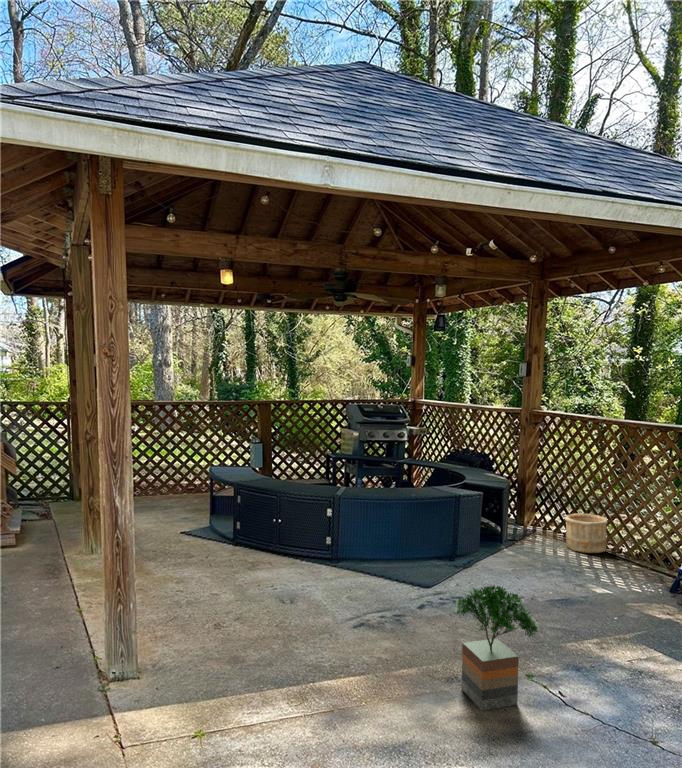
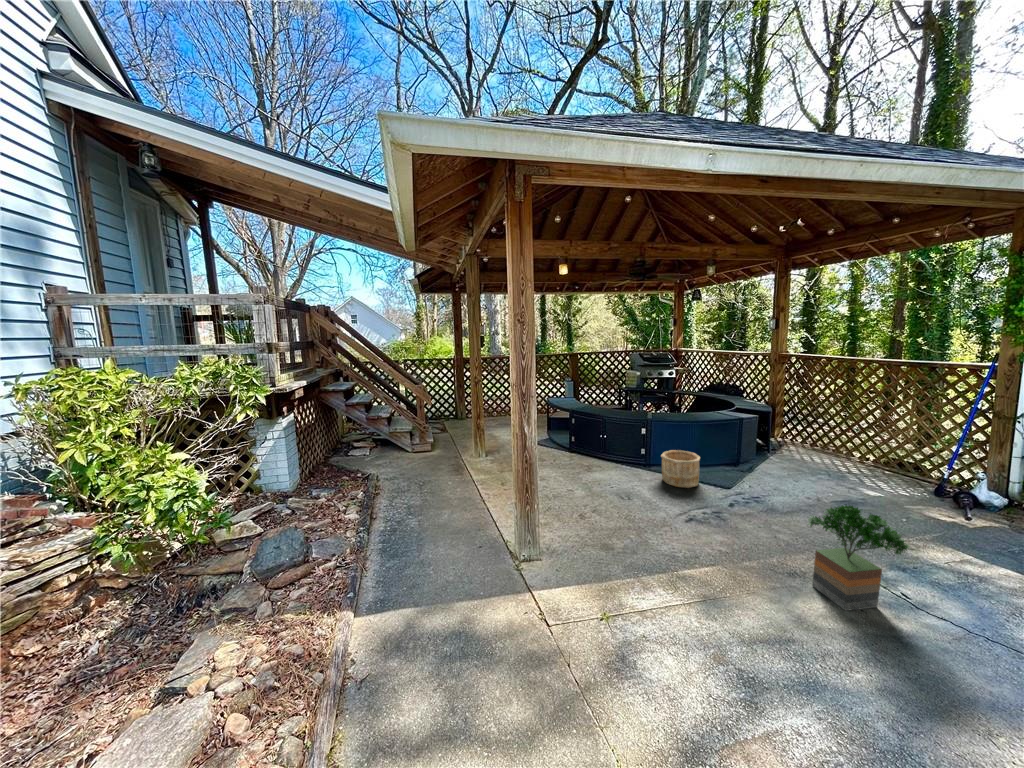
wooden bucket: present [565,514,607,553] -> present [661,450,700,488]

